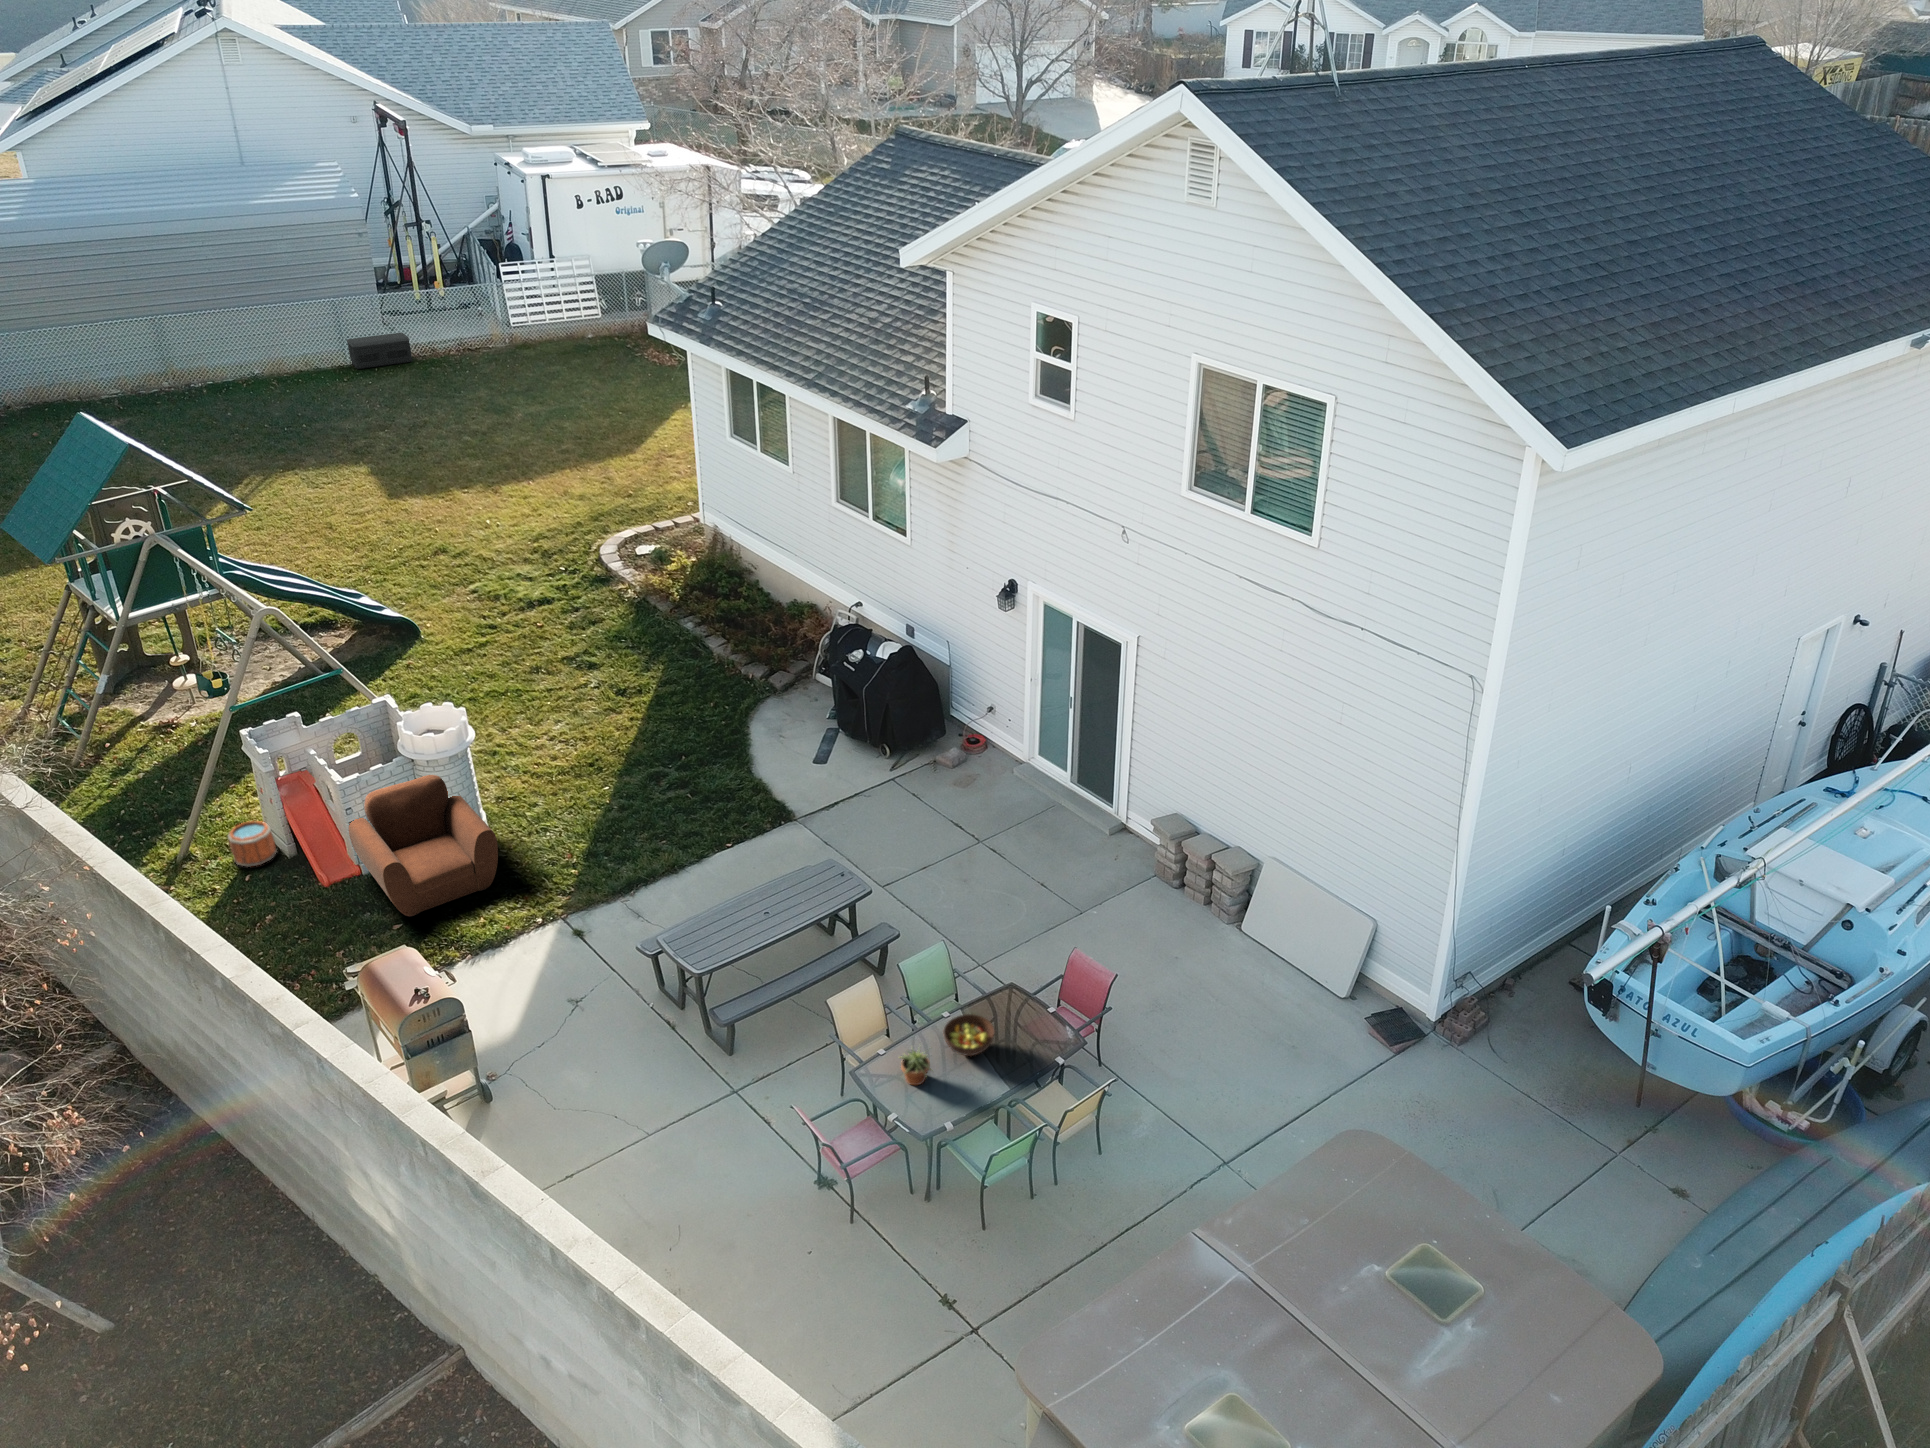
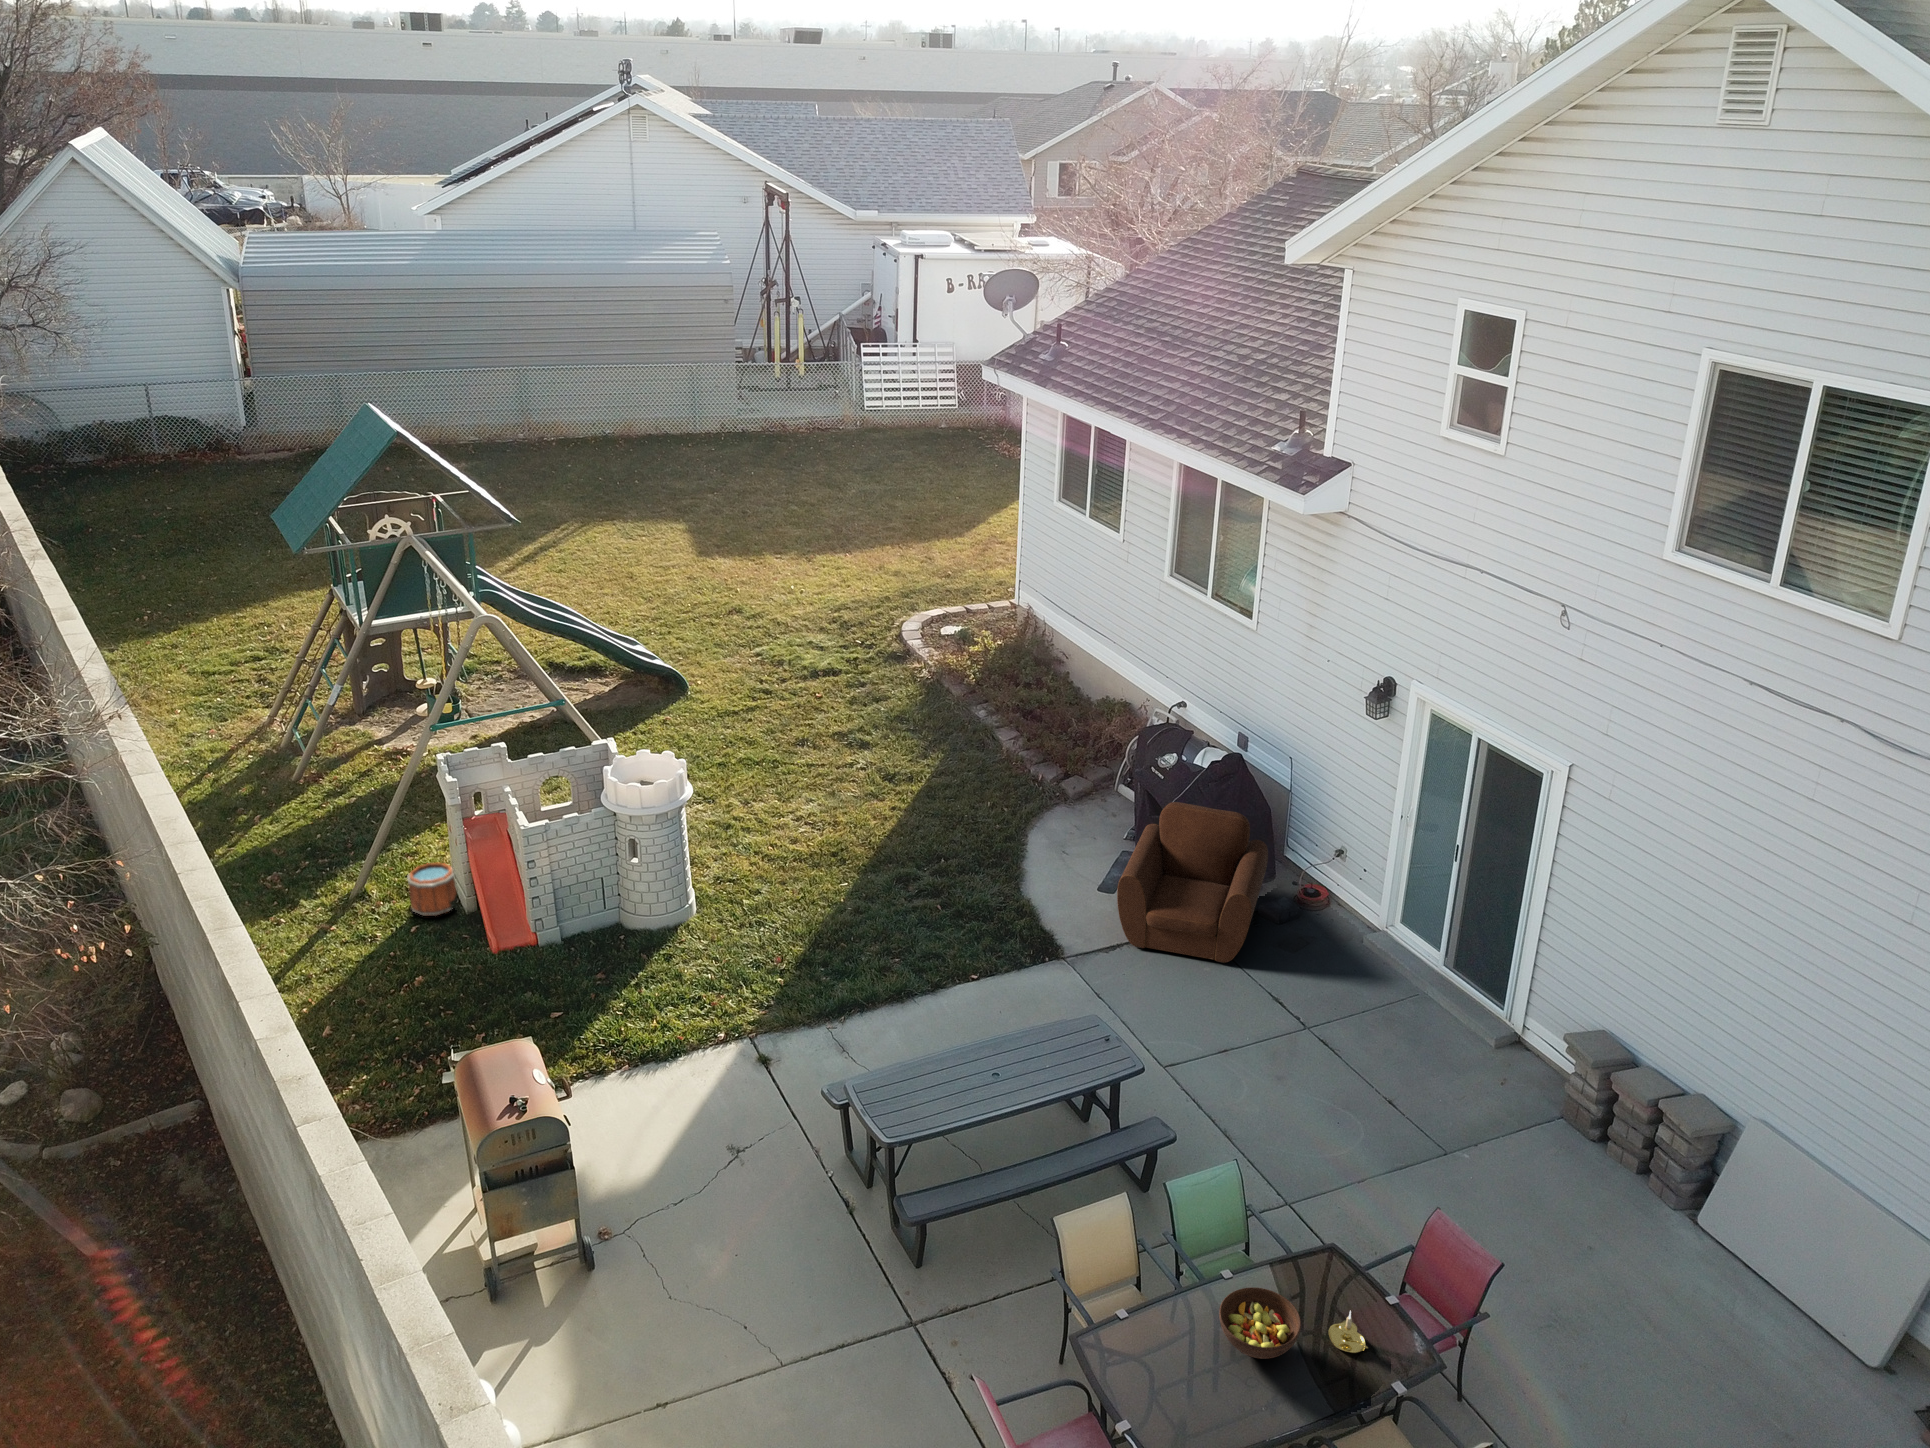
storage bench: present [347,333,413,369] -> none [702,406,762,439]
armchair: present [349,775,498,917] -> present [1117,802,1268,963]
candle holder: none [1012,1016,1037,1042] -> present [1328,1310,1368,1353]
potted plant: present [899,1050,931,1085] -> none [1142,1322,1199,1391]

